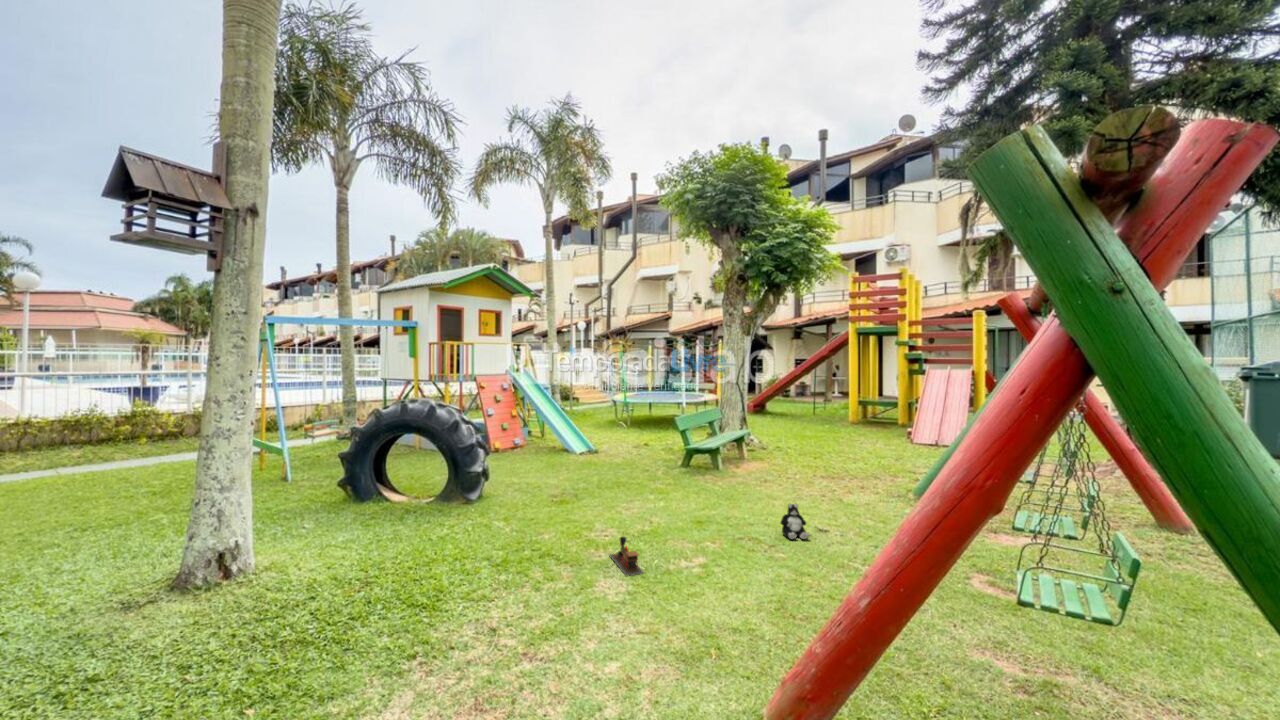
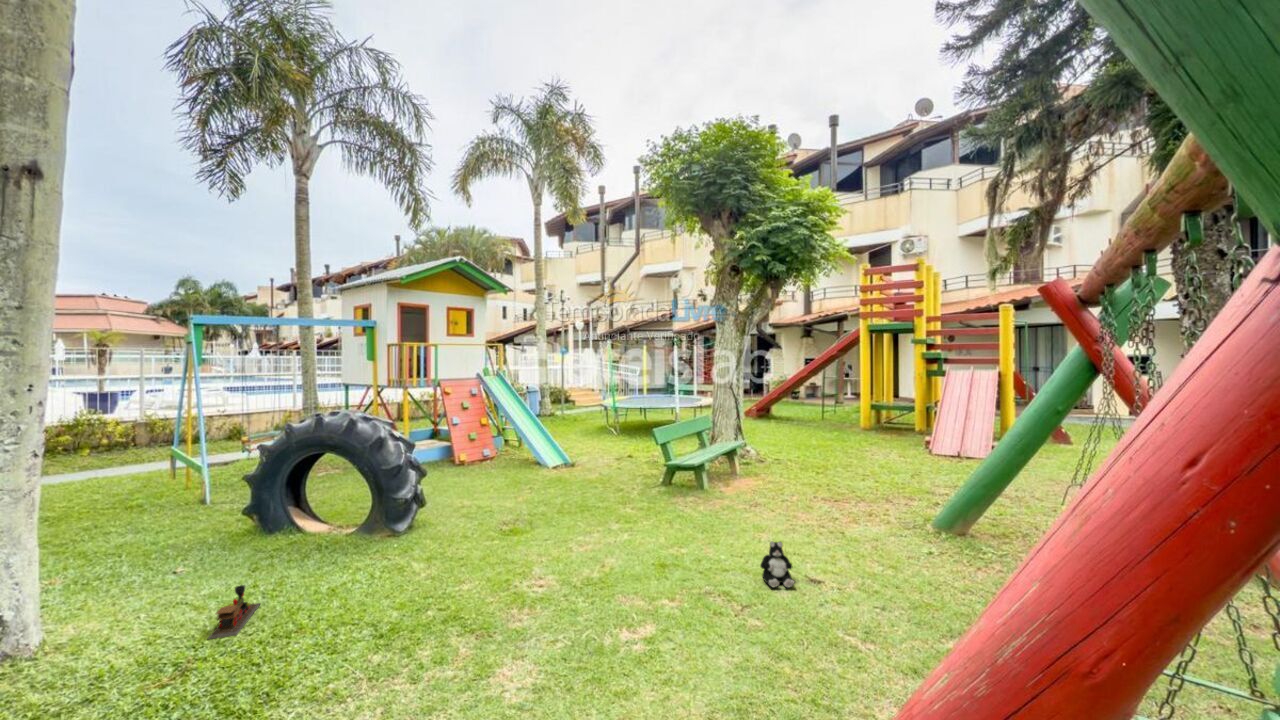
toy train: present [609,537,644,576] -> present [208,585,260,639]

